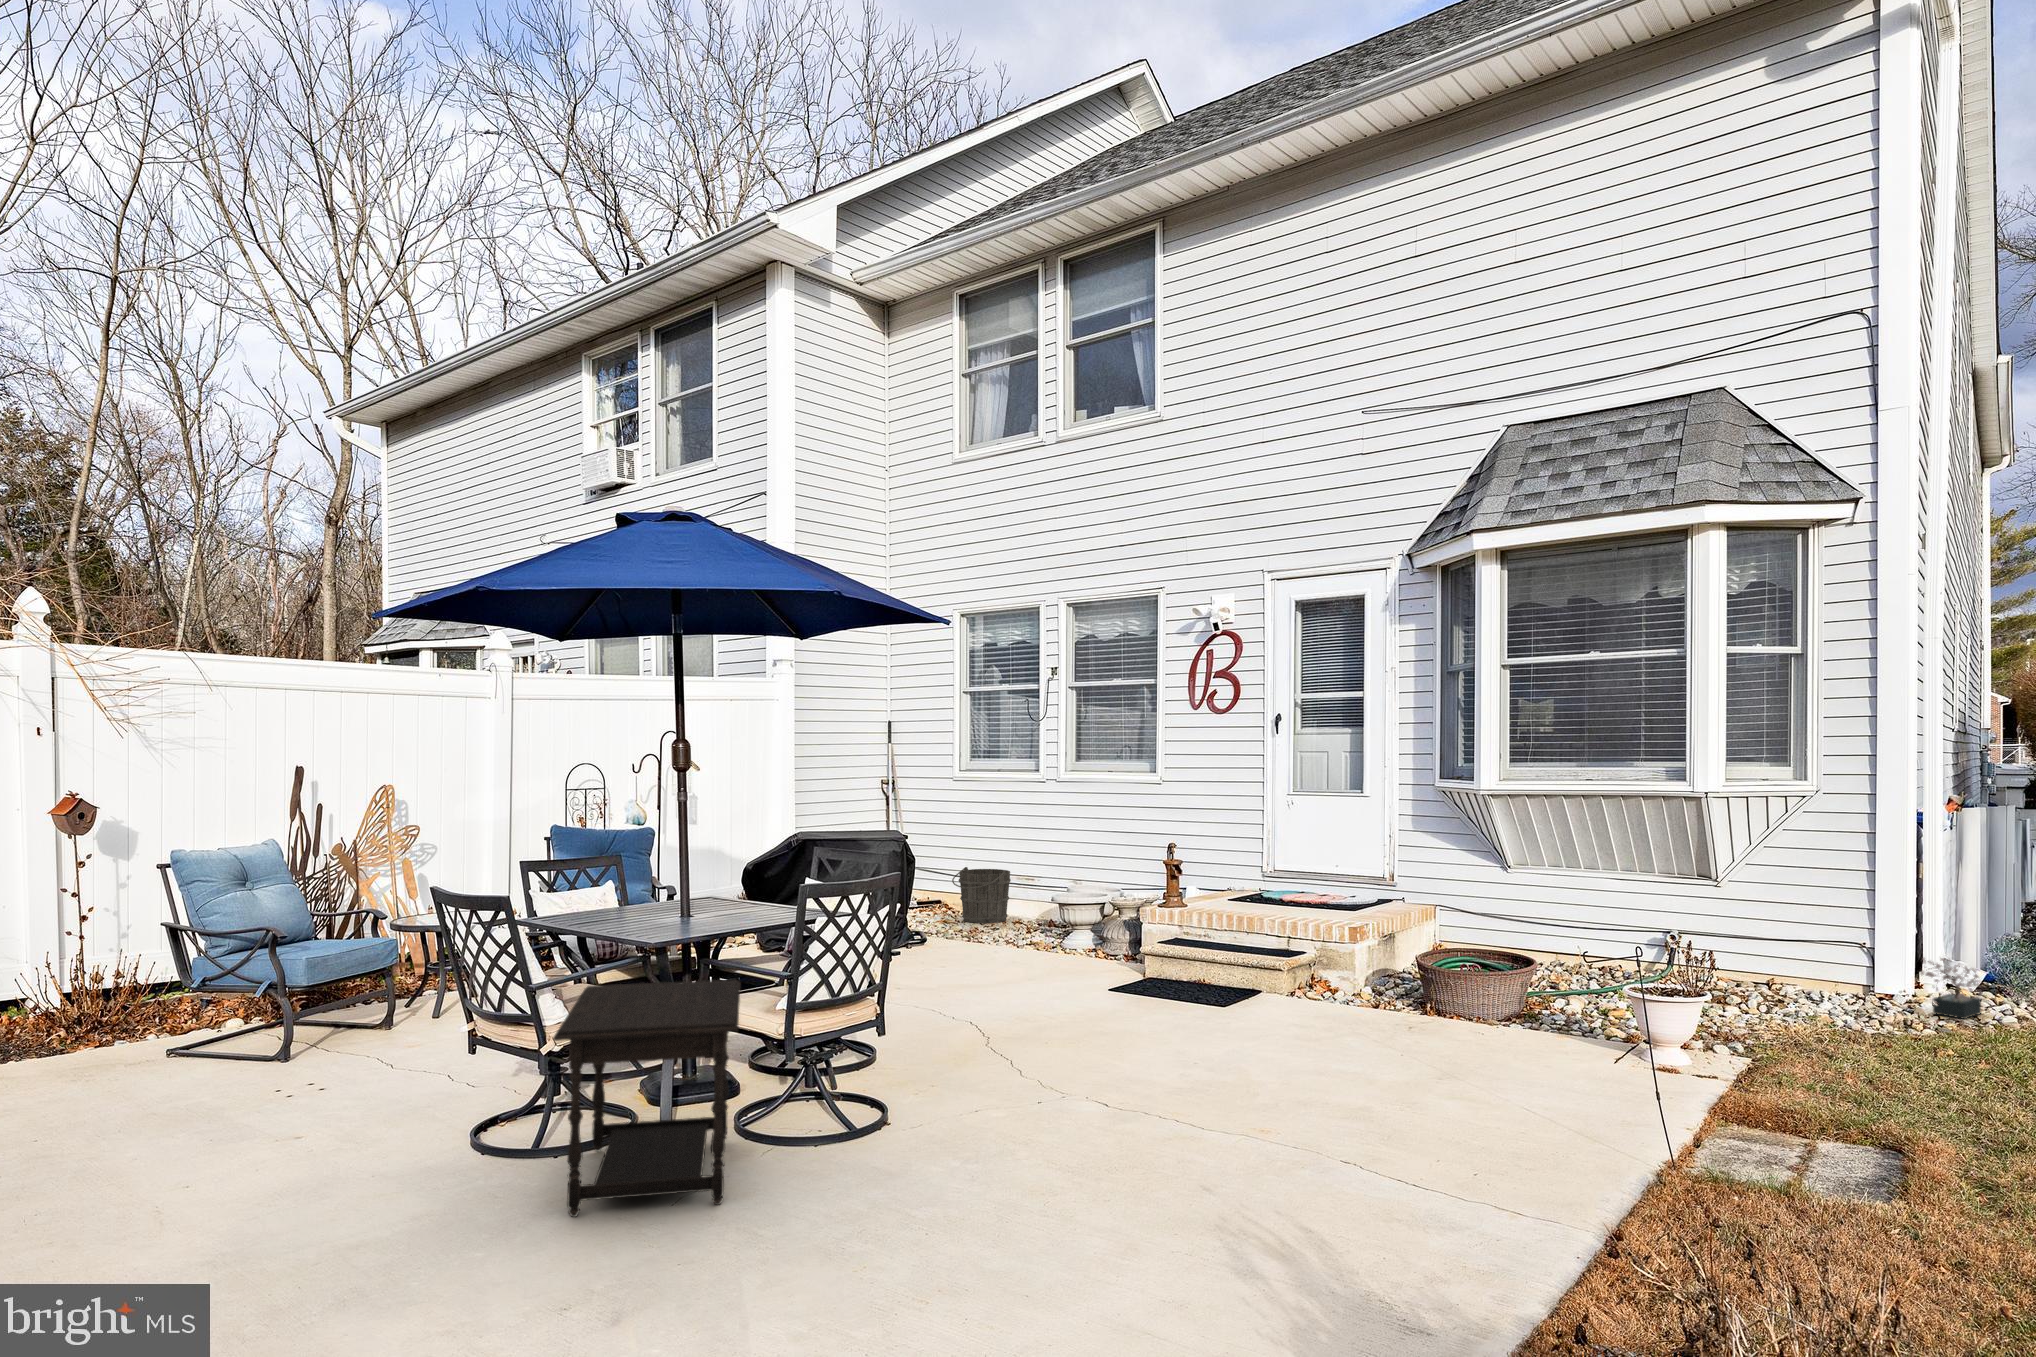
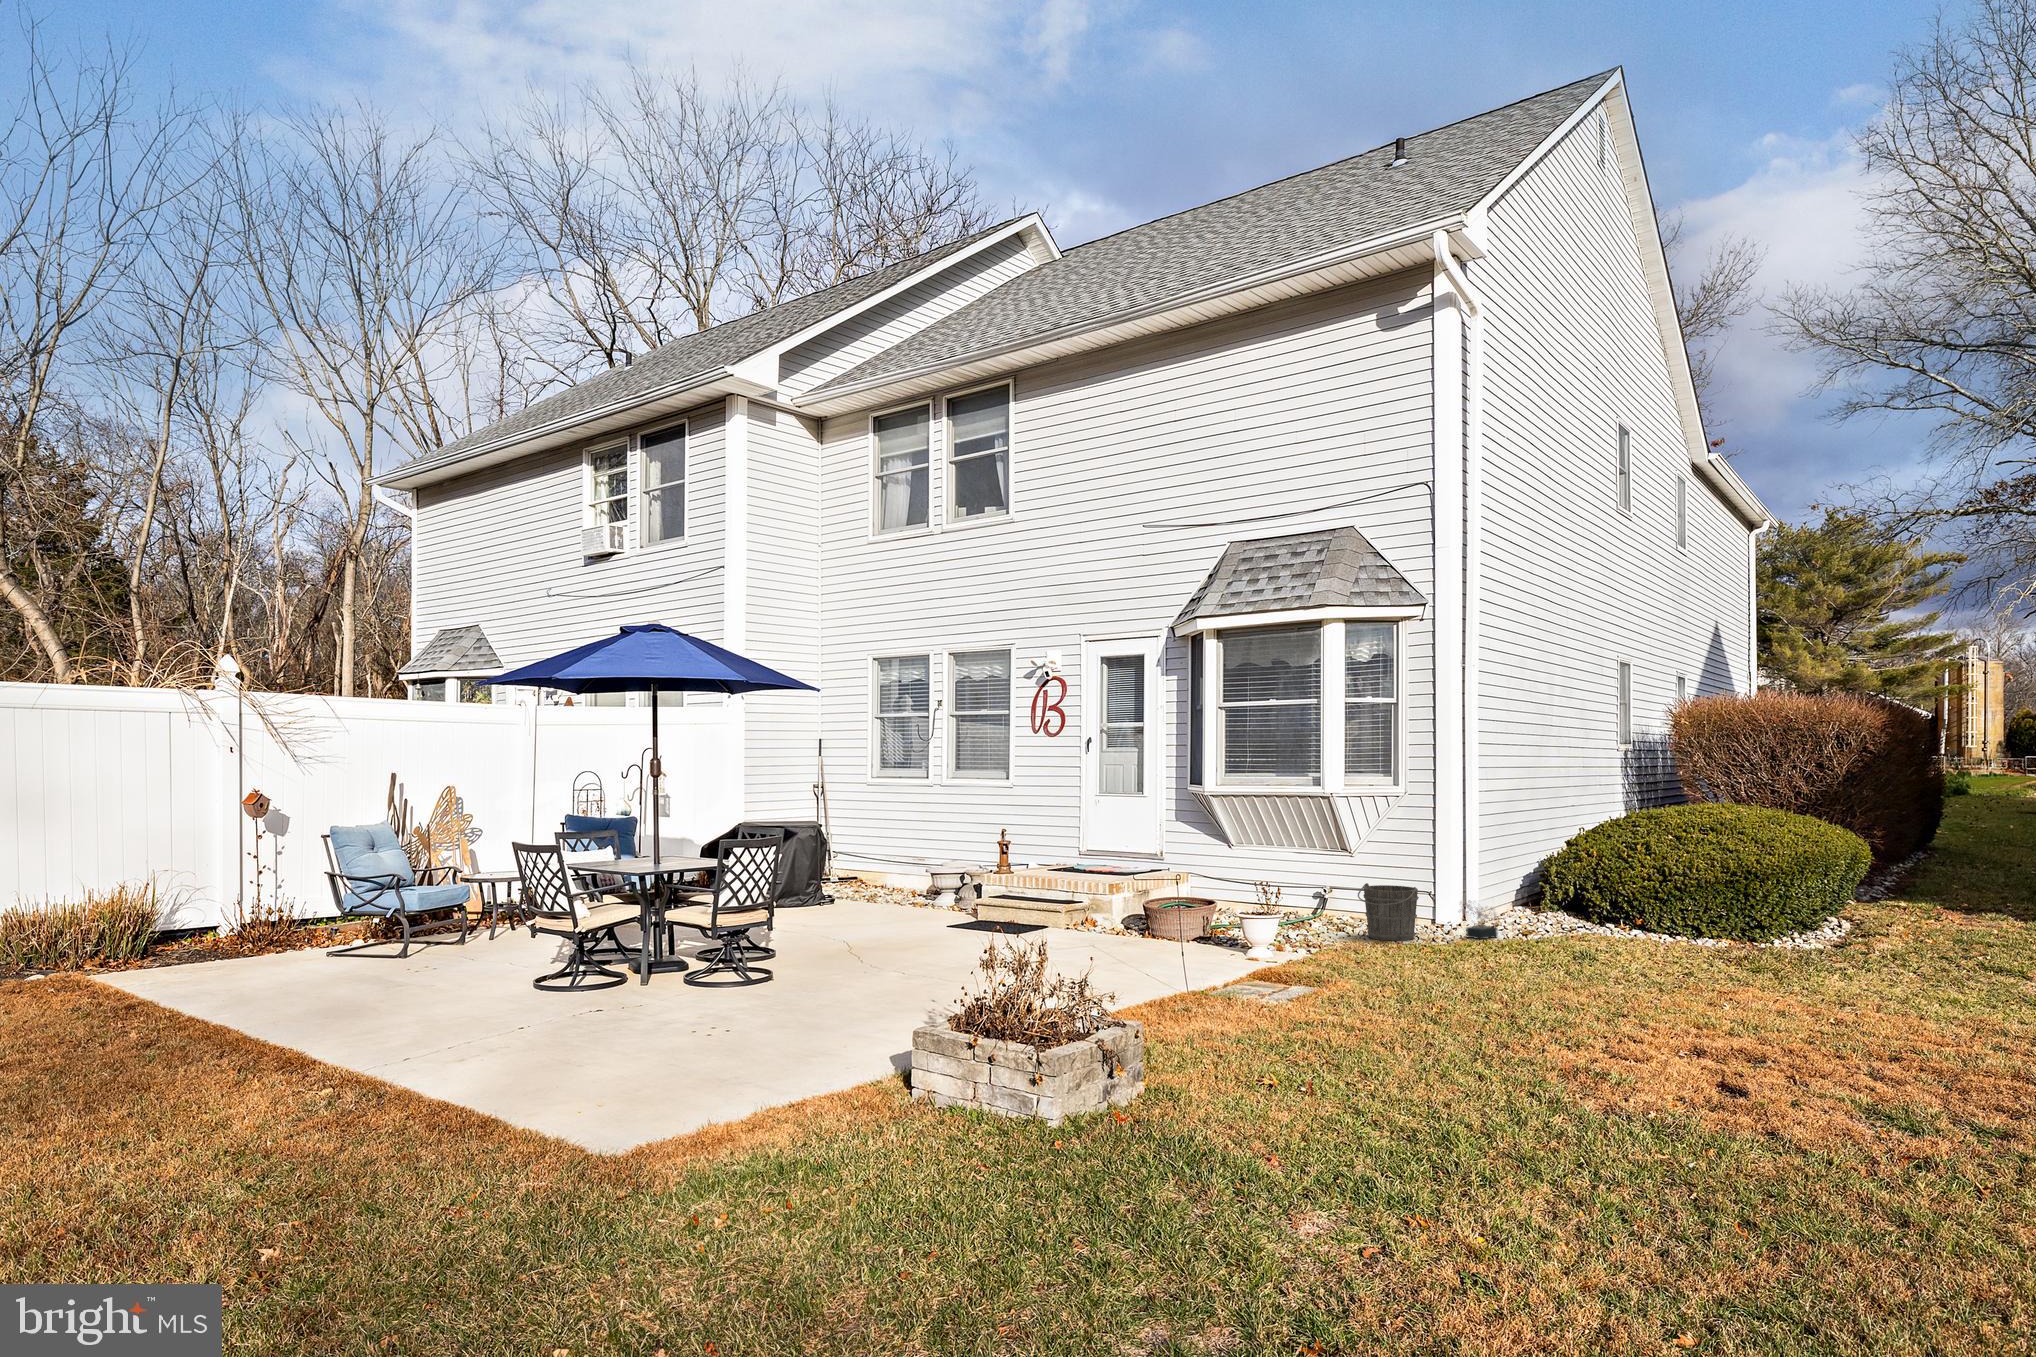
bucket: present [952,867,1011,923] -> present [1358,883,1419,941]
side table: present [553,980,740,1217] -> none [586,895,687,1008]

